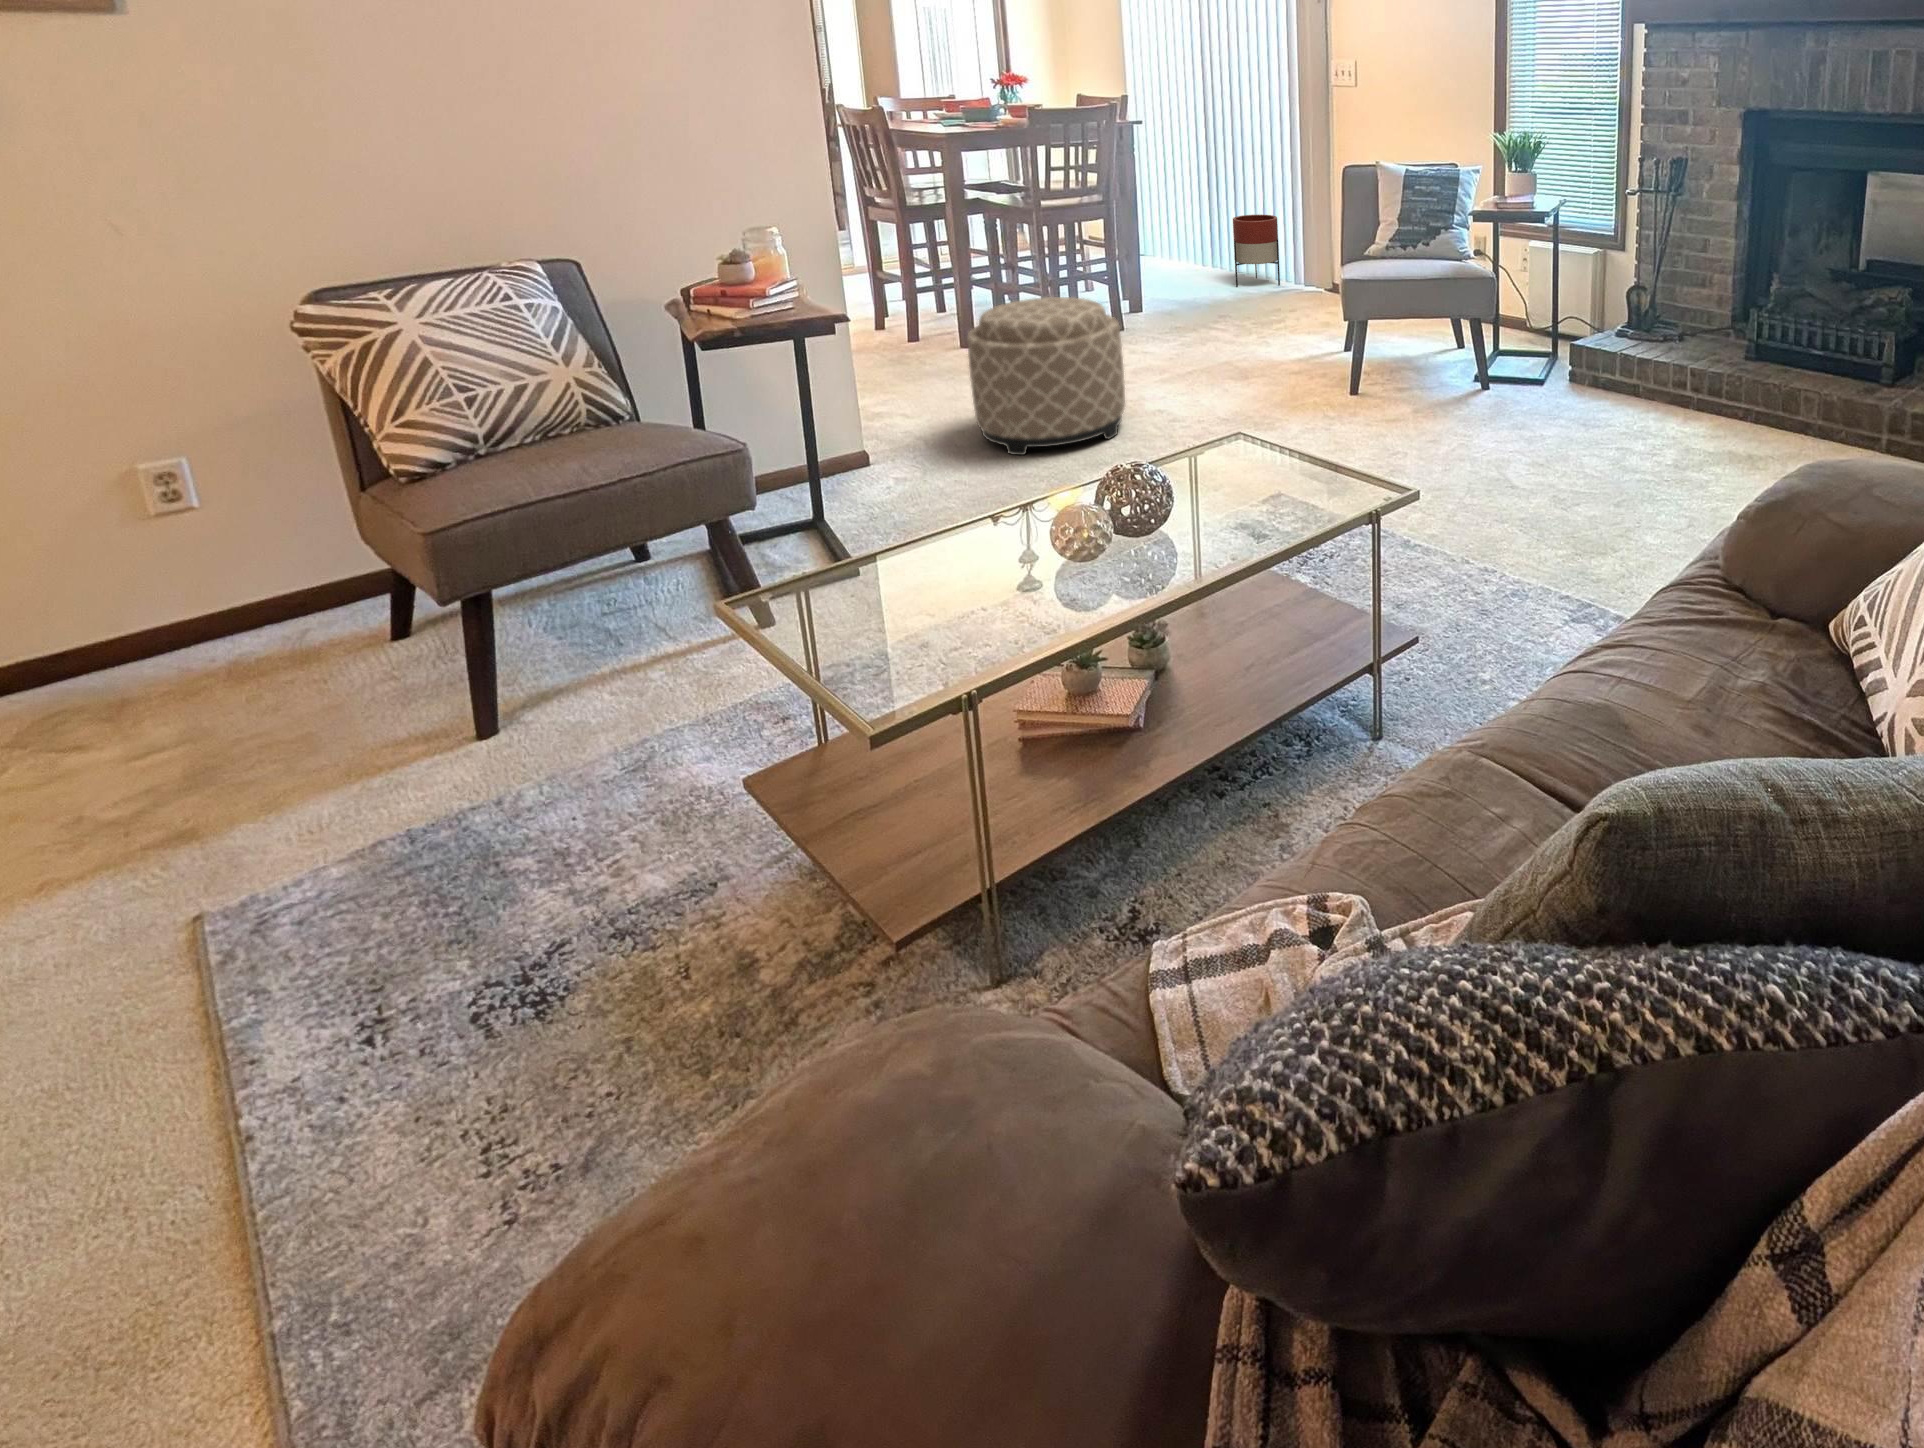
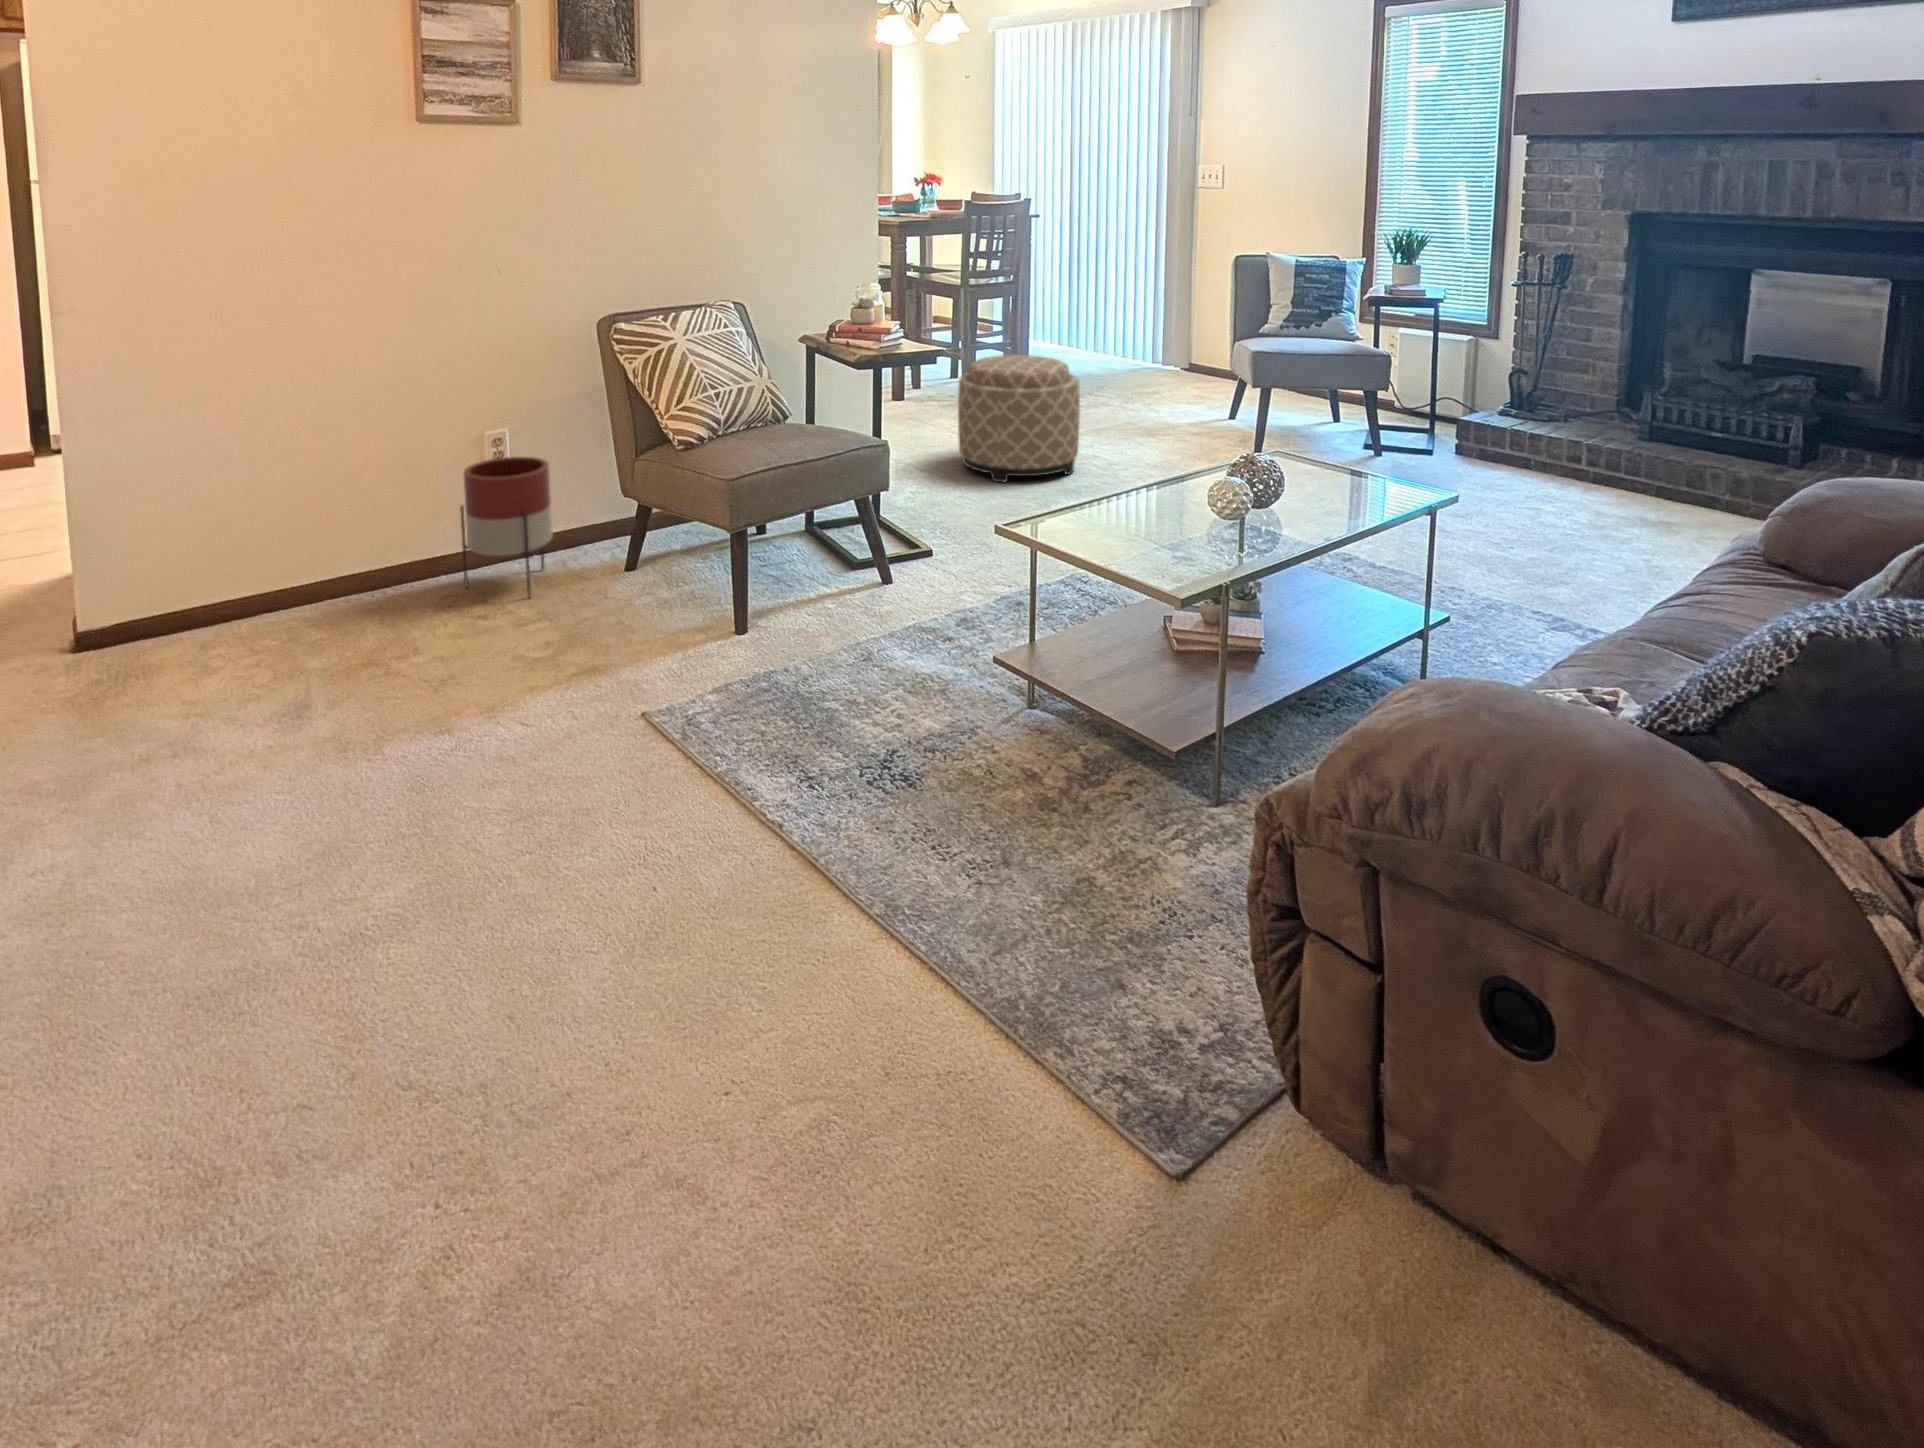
planter: present [1233,215,1280,287] -> present [460,457,553,597]

